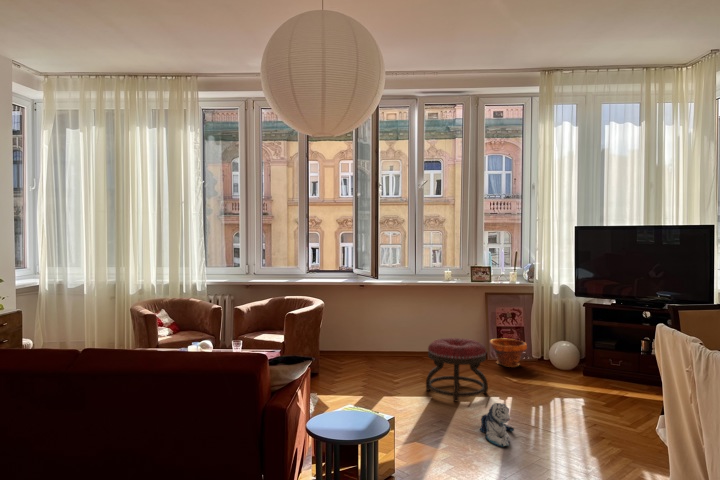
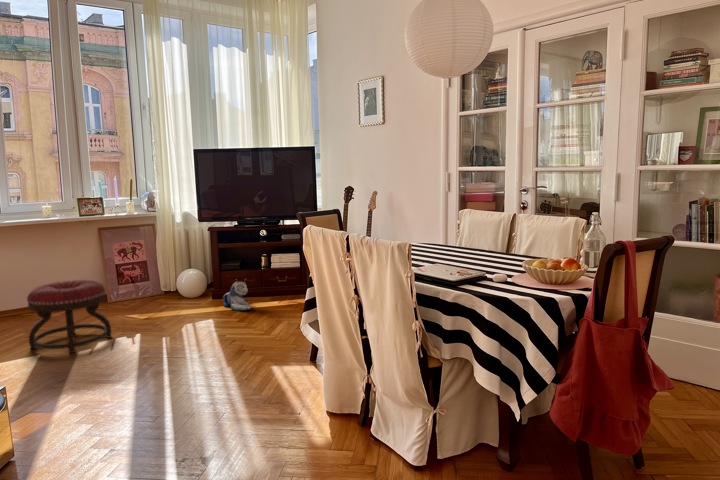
planter: present [490,339,527,367] -> none [110,275,152,305]
plush toy: present [480,403,514,447] -> present [223,282,251,311]

